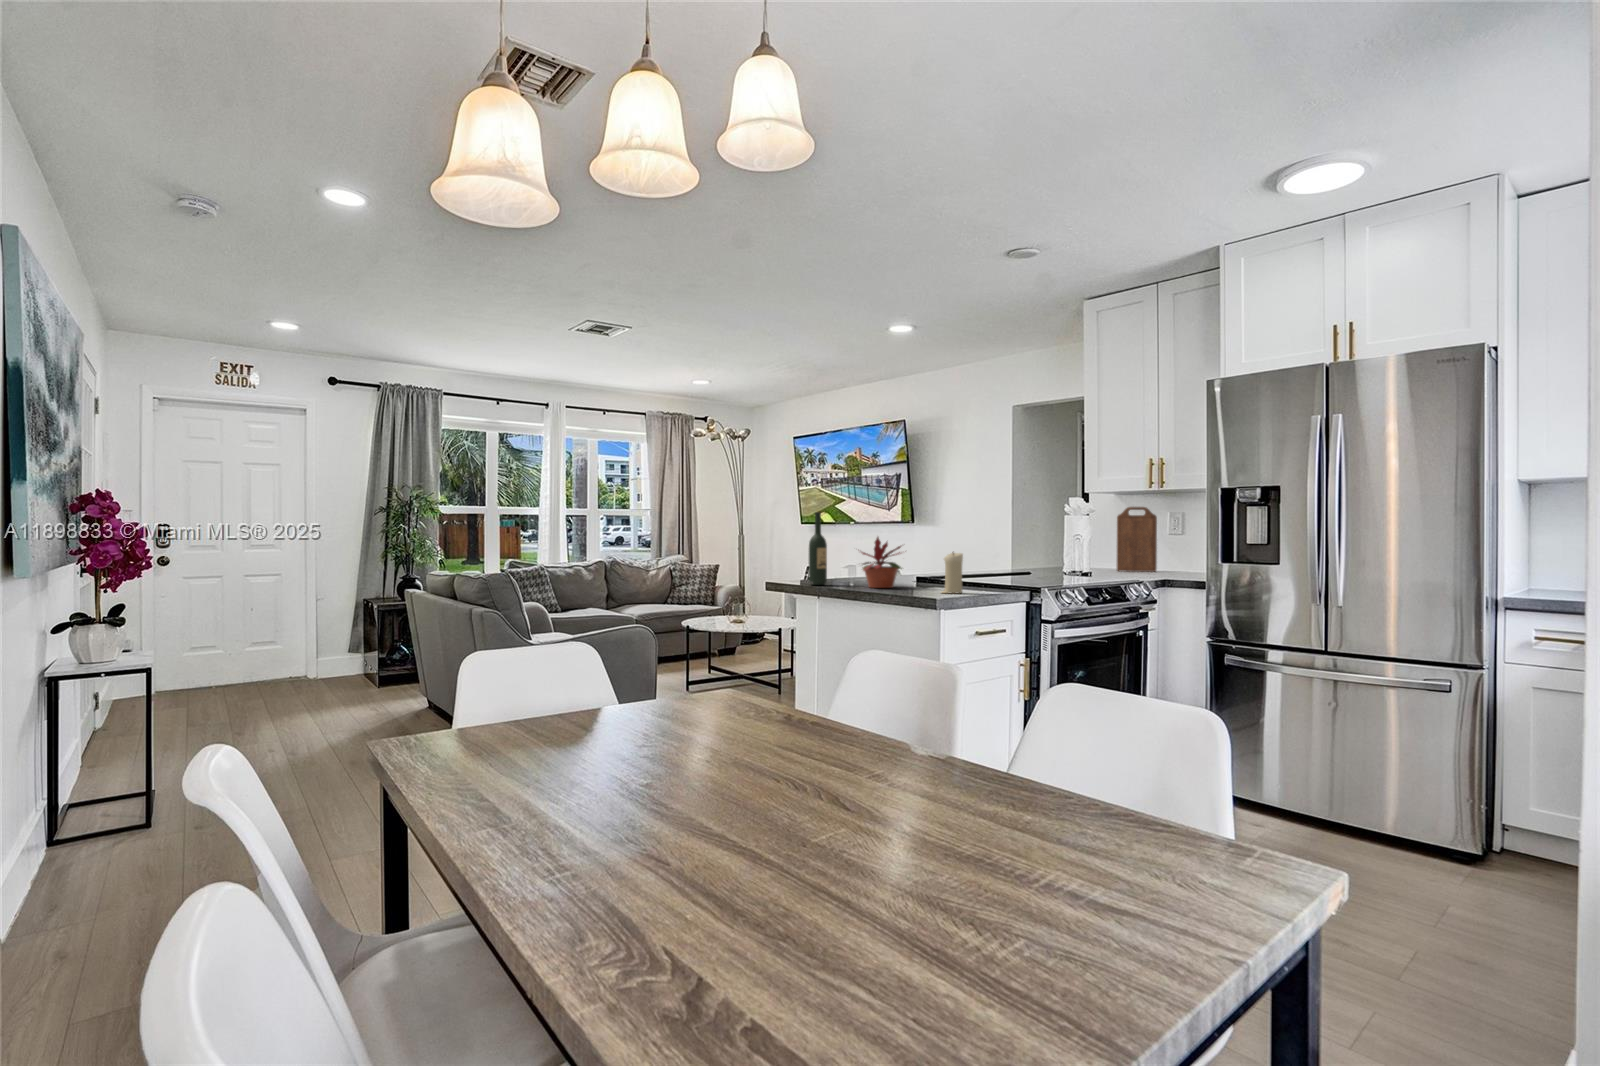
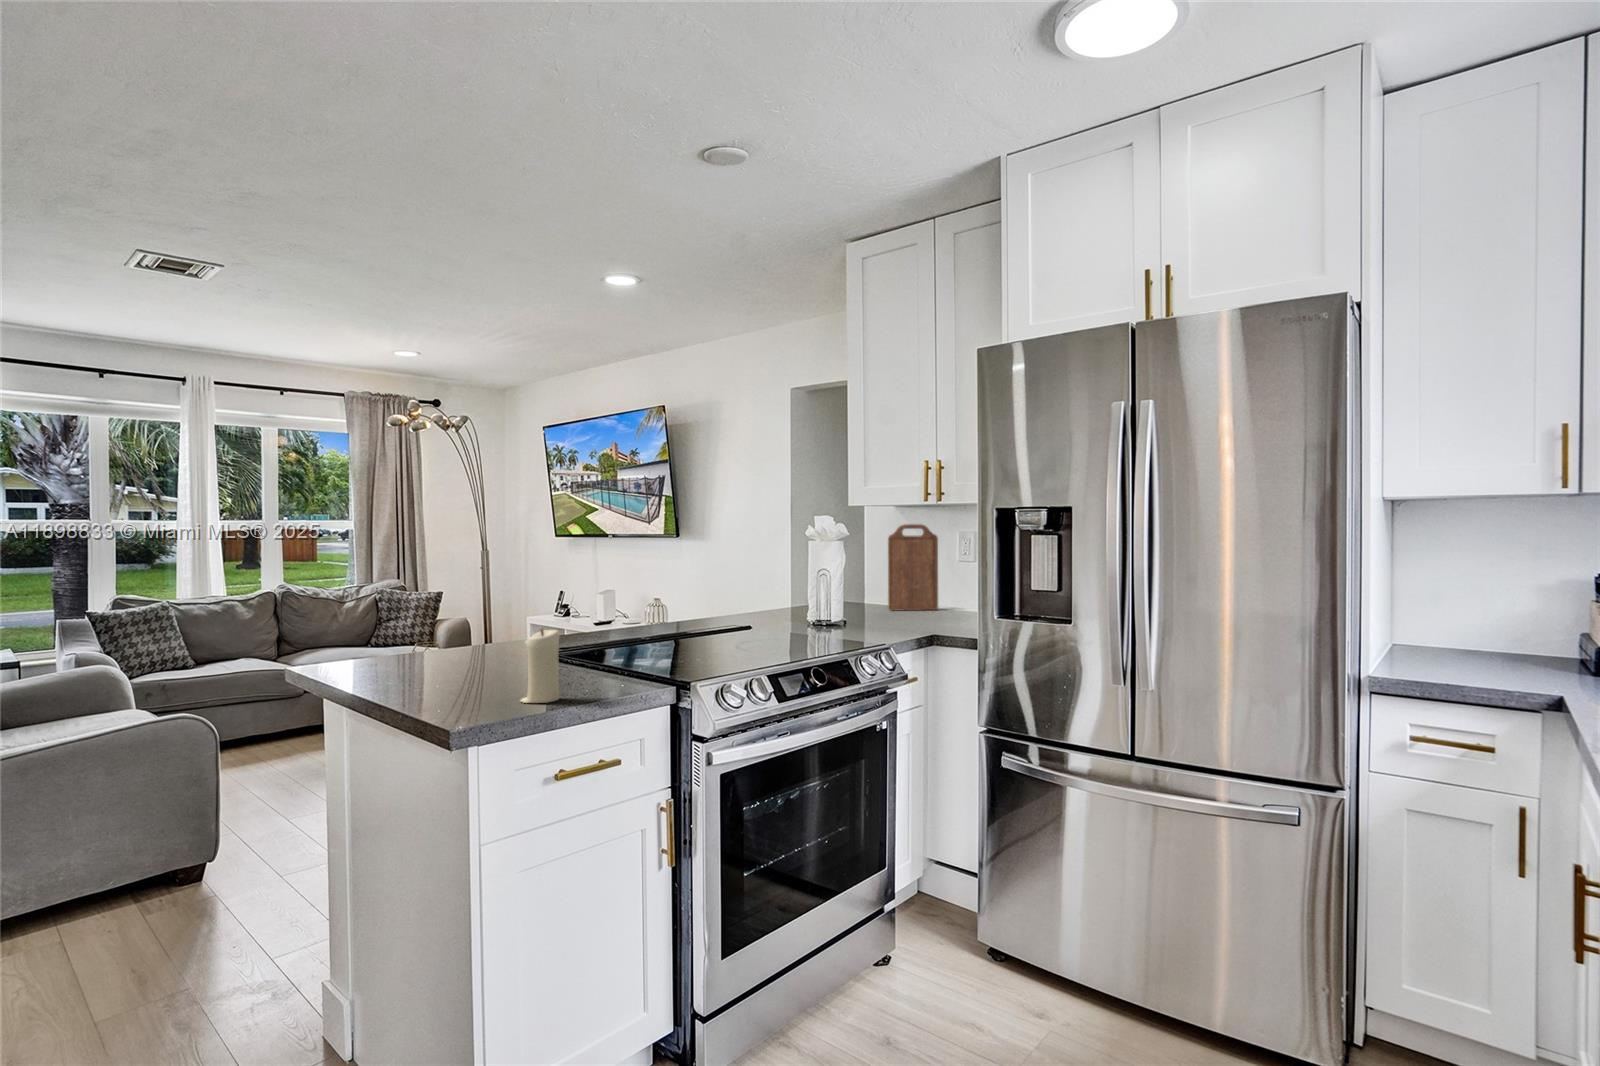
wine bottle: present [809,512,827,585] -> none [347,554,382,676]
potted plant: present [861,537,902,588] -> none [403,594,509,684]

